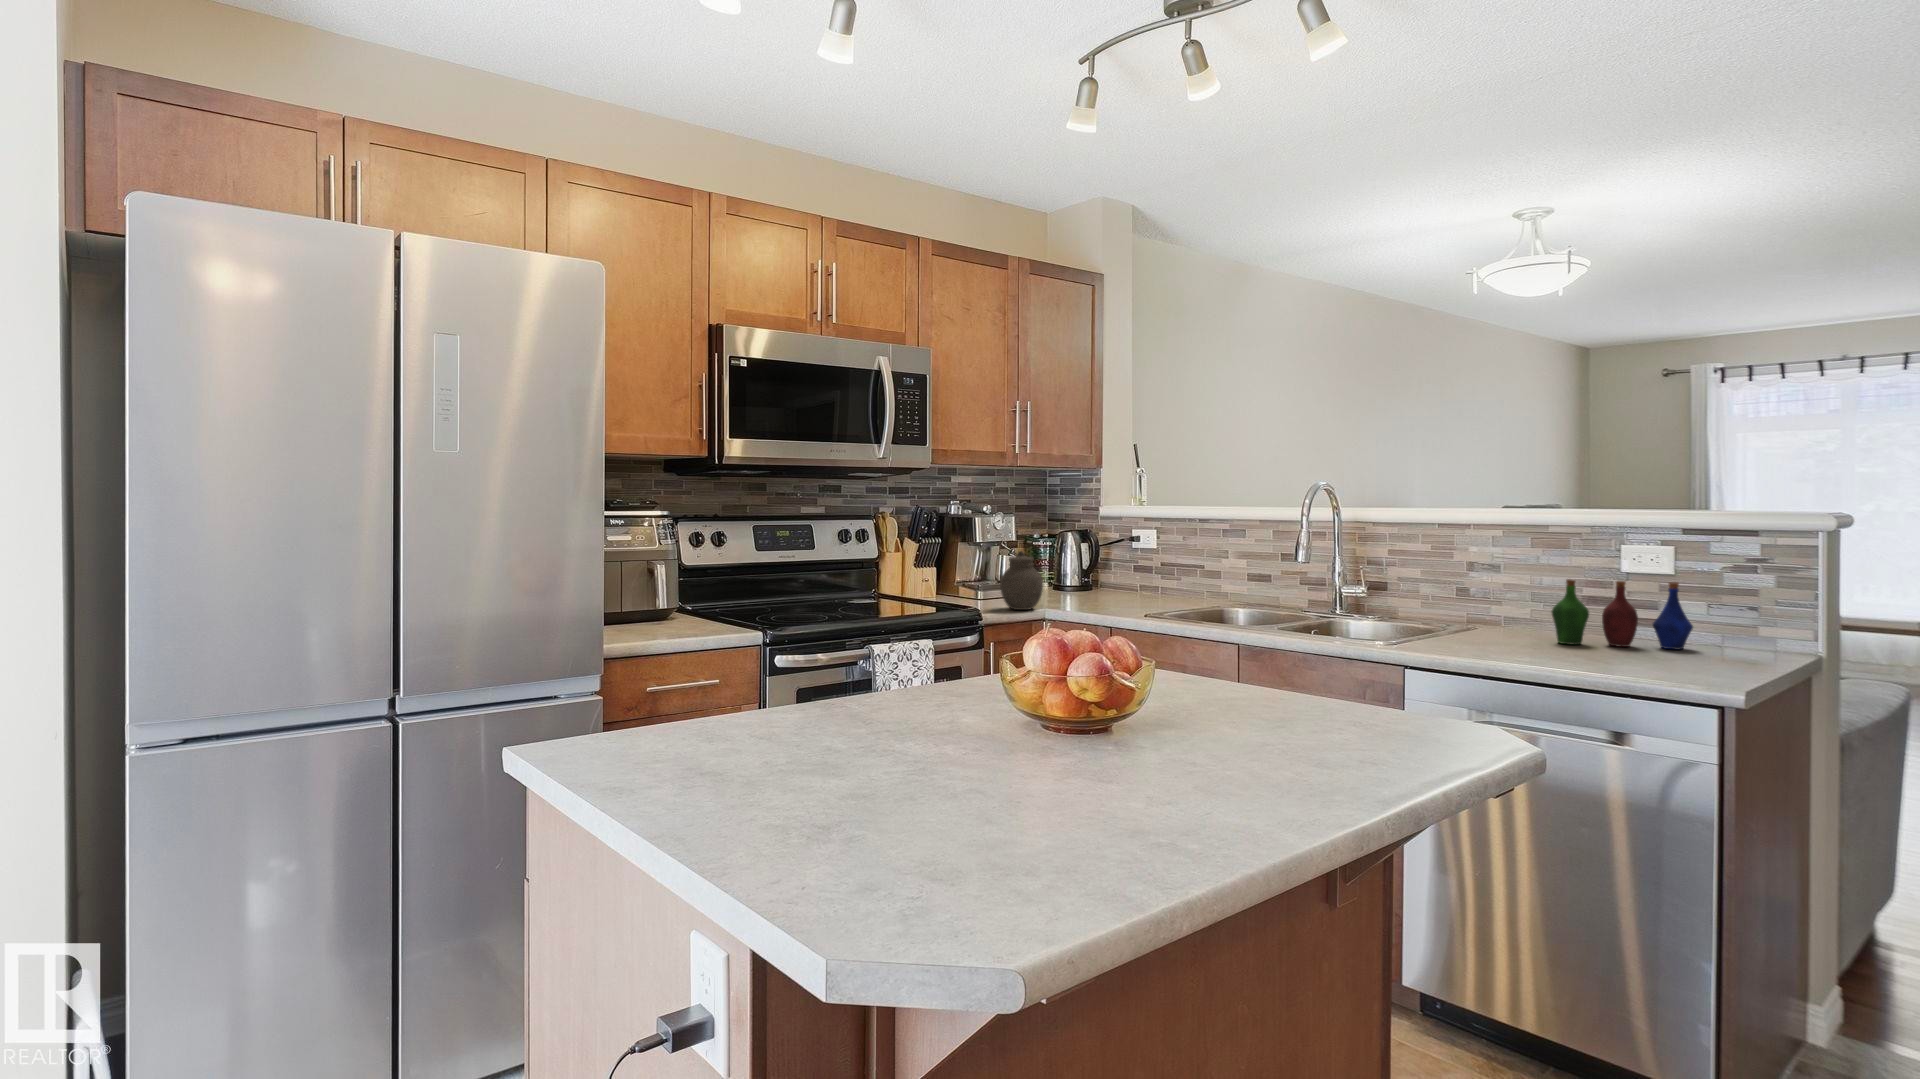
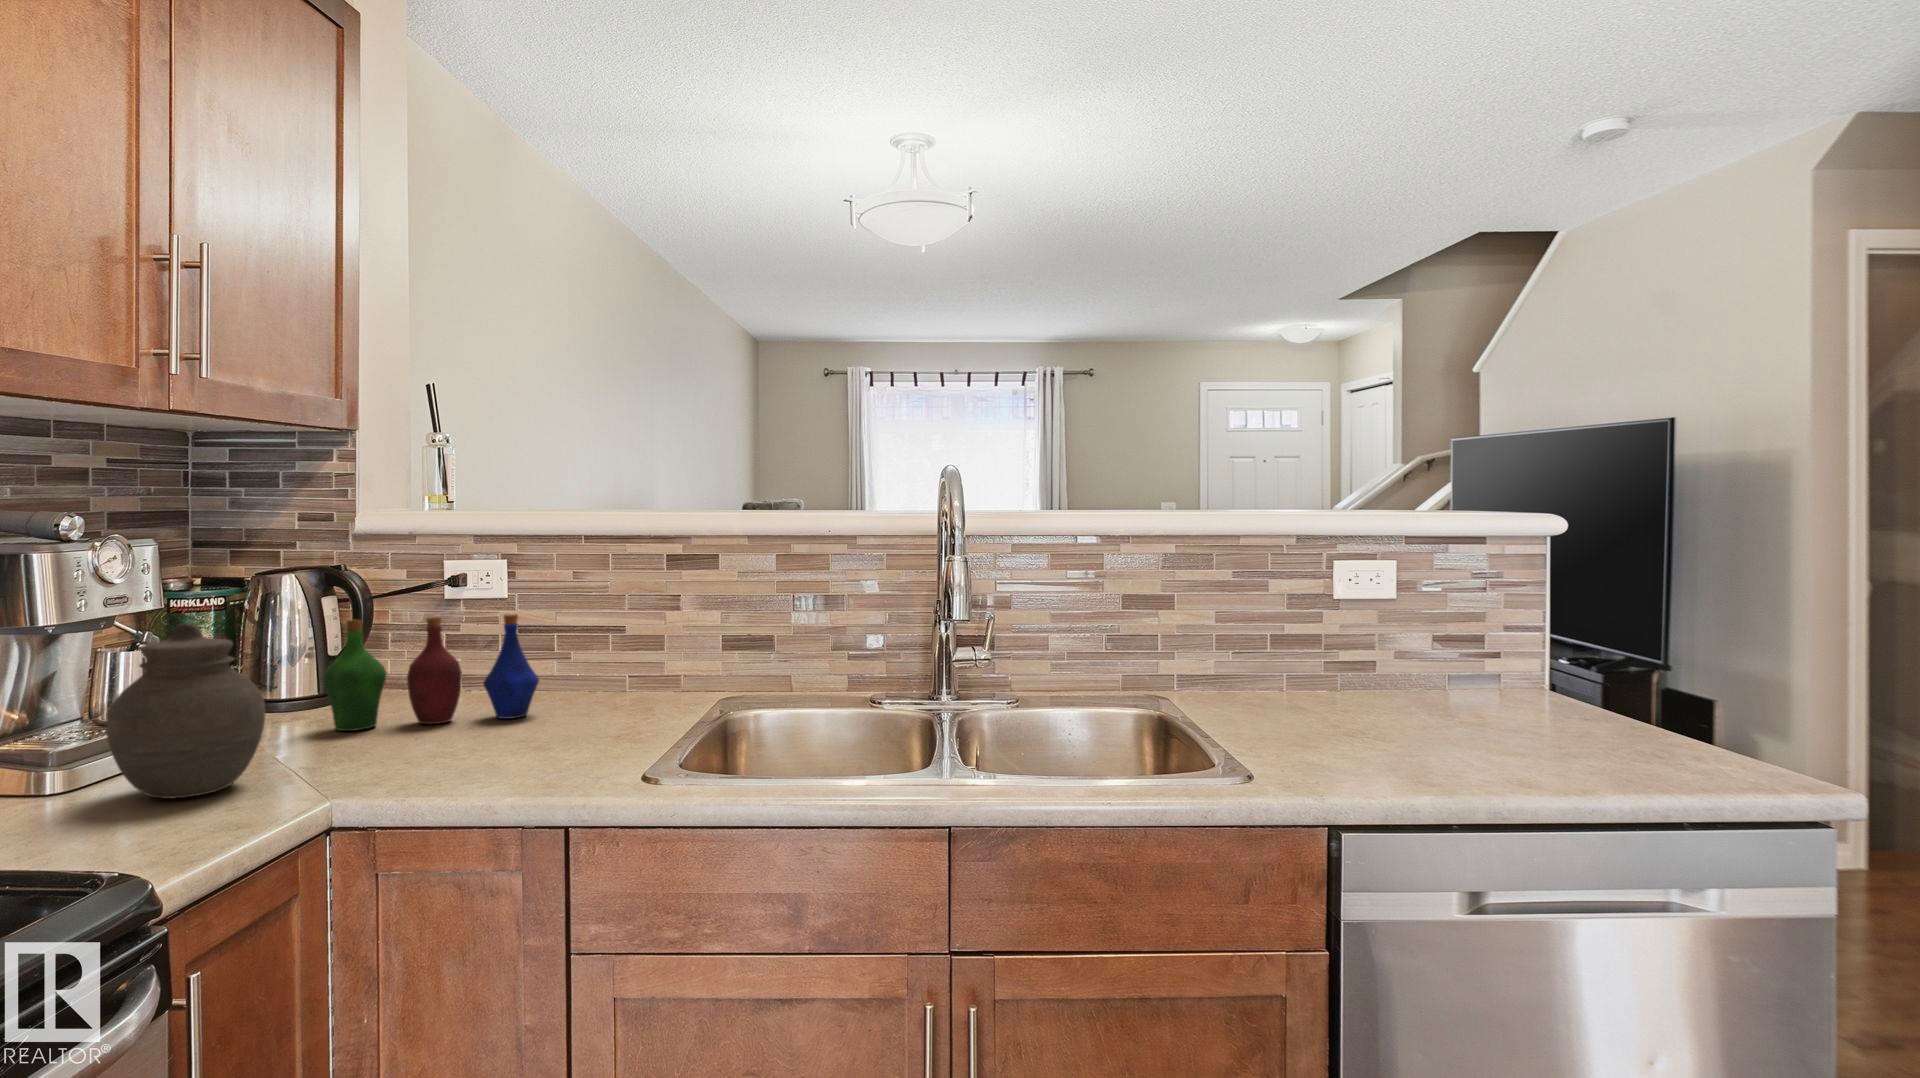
bottle: present [1552,579,1693,650] -> present [323,614,539,731]

